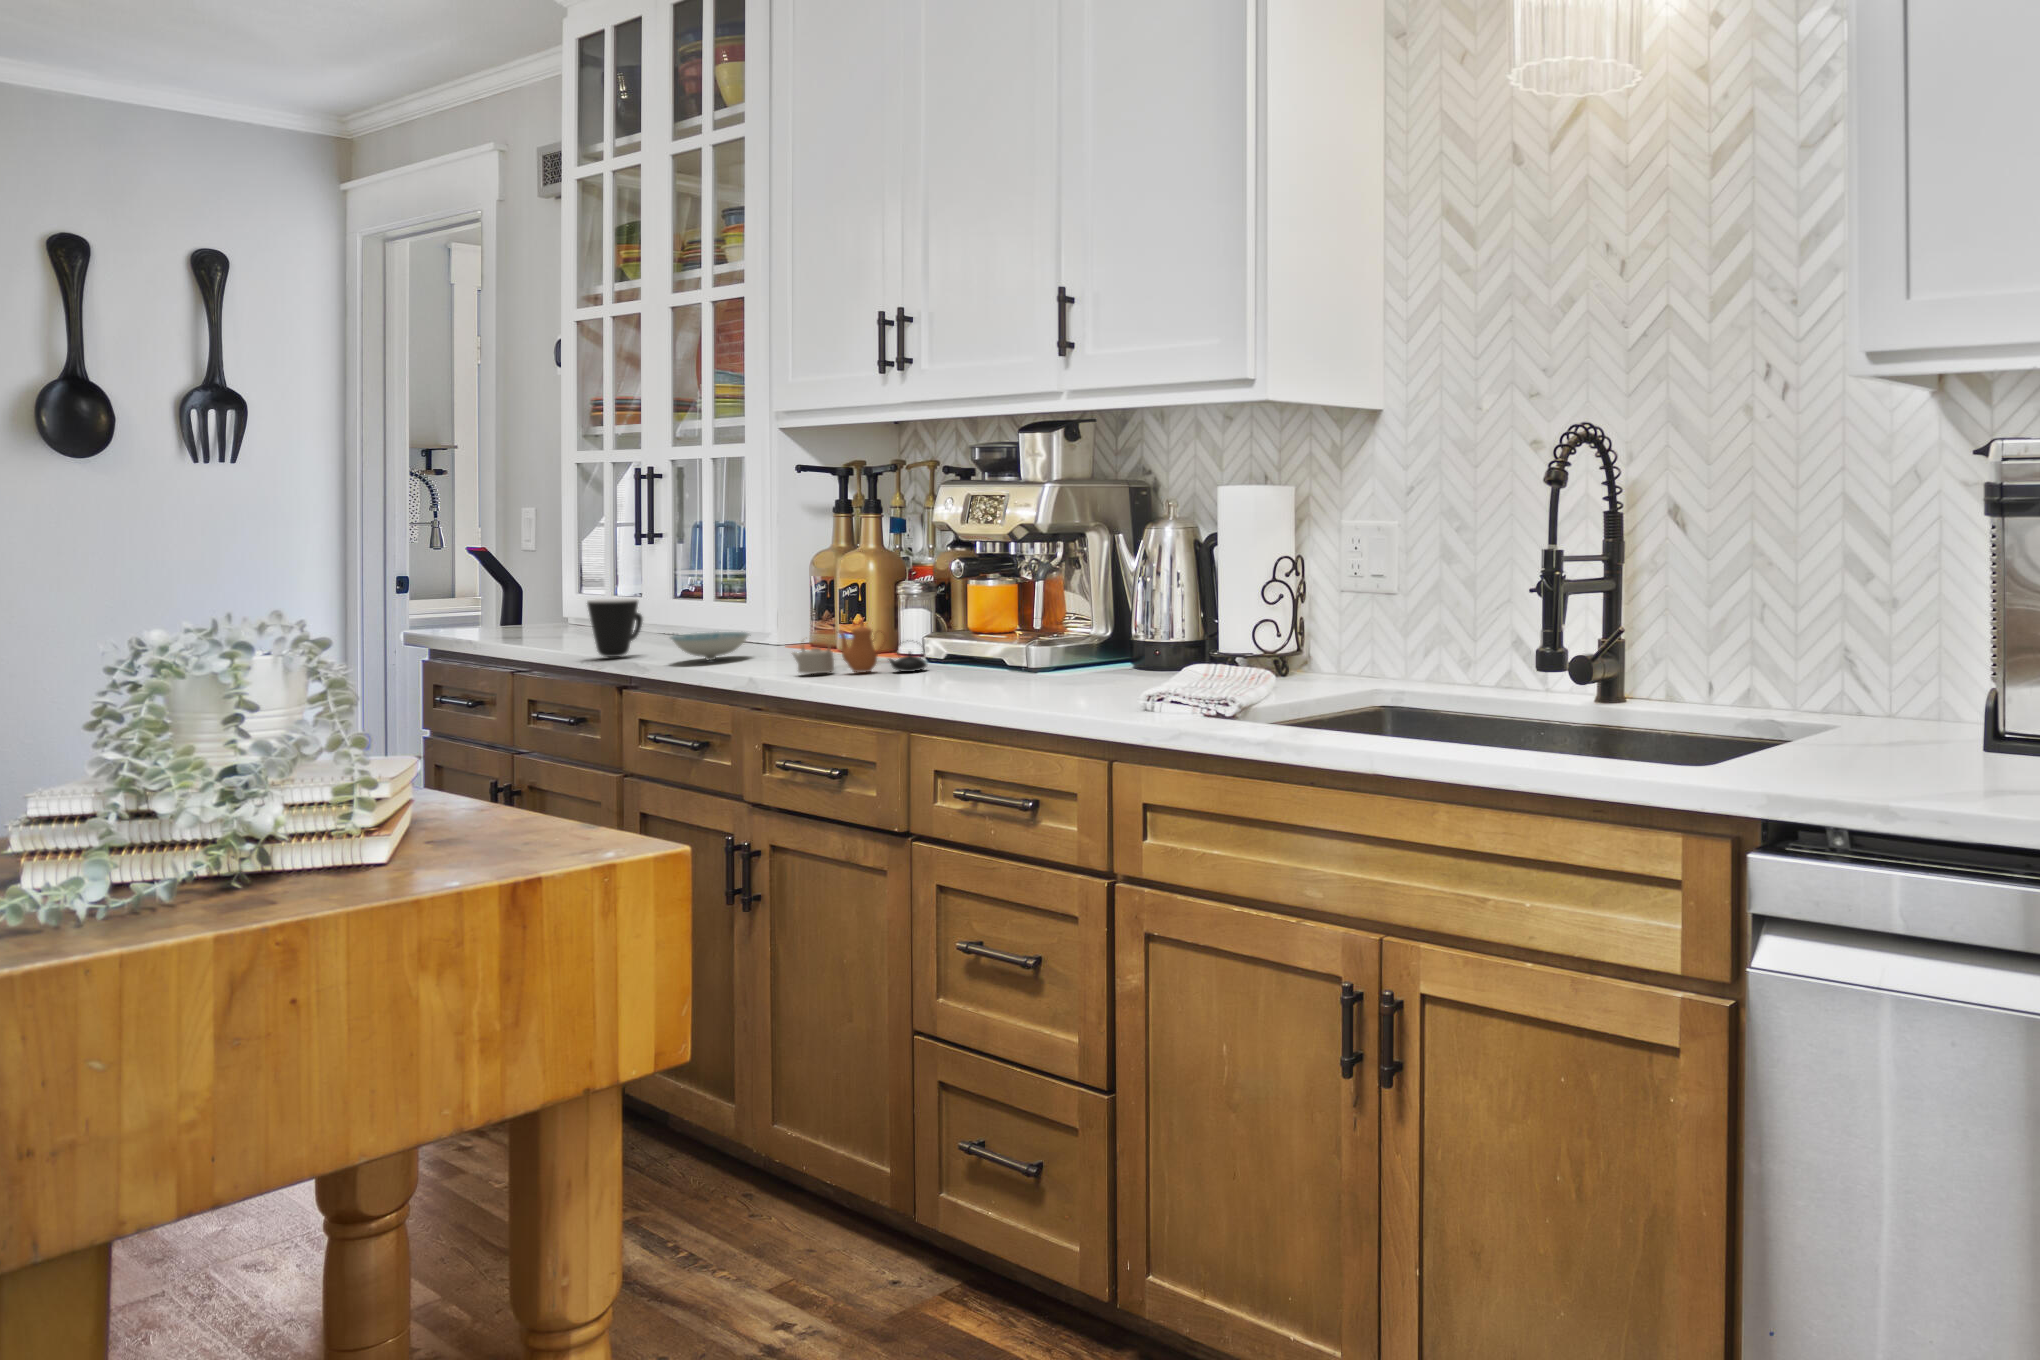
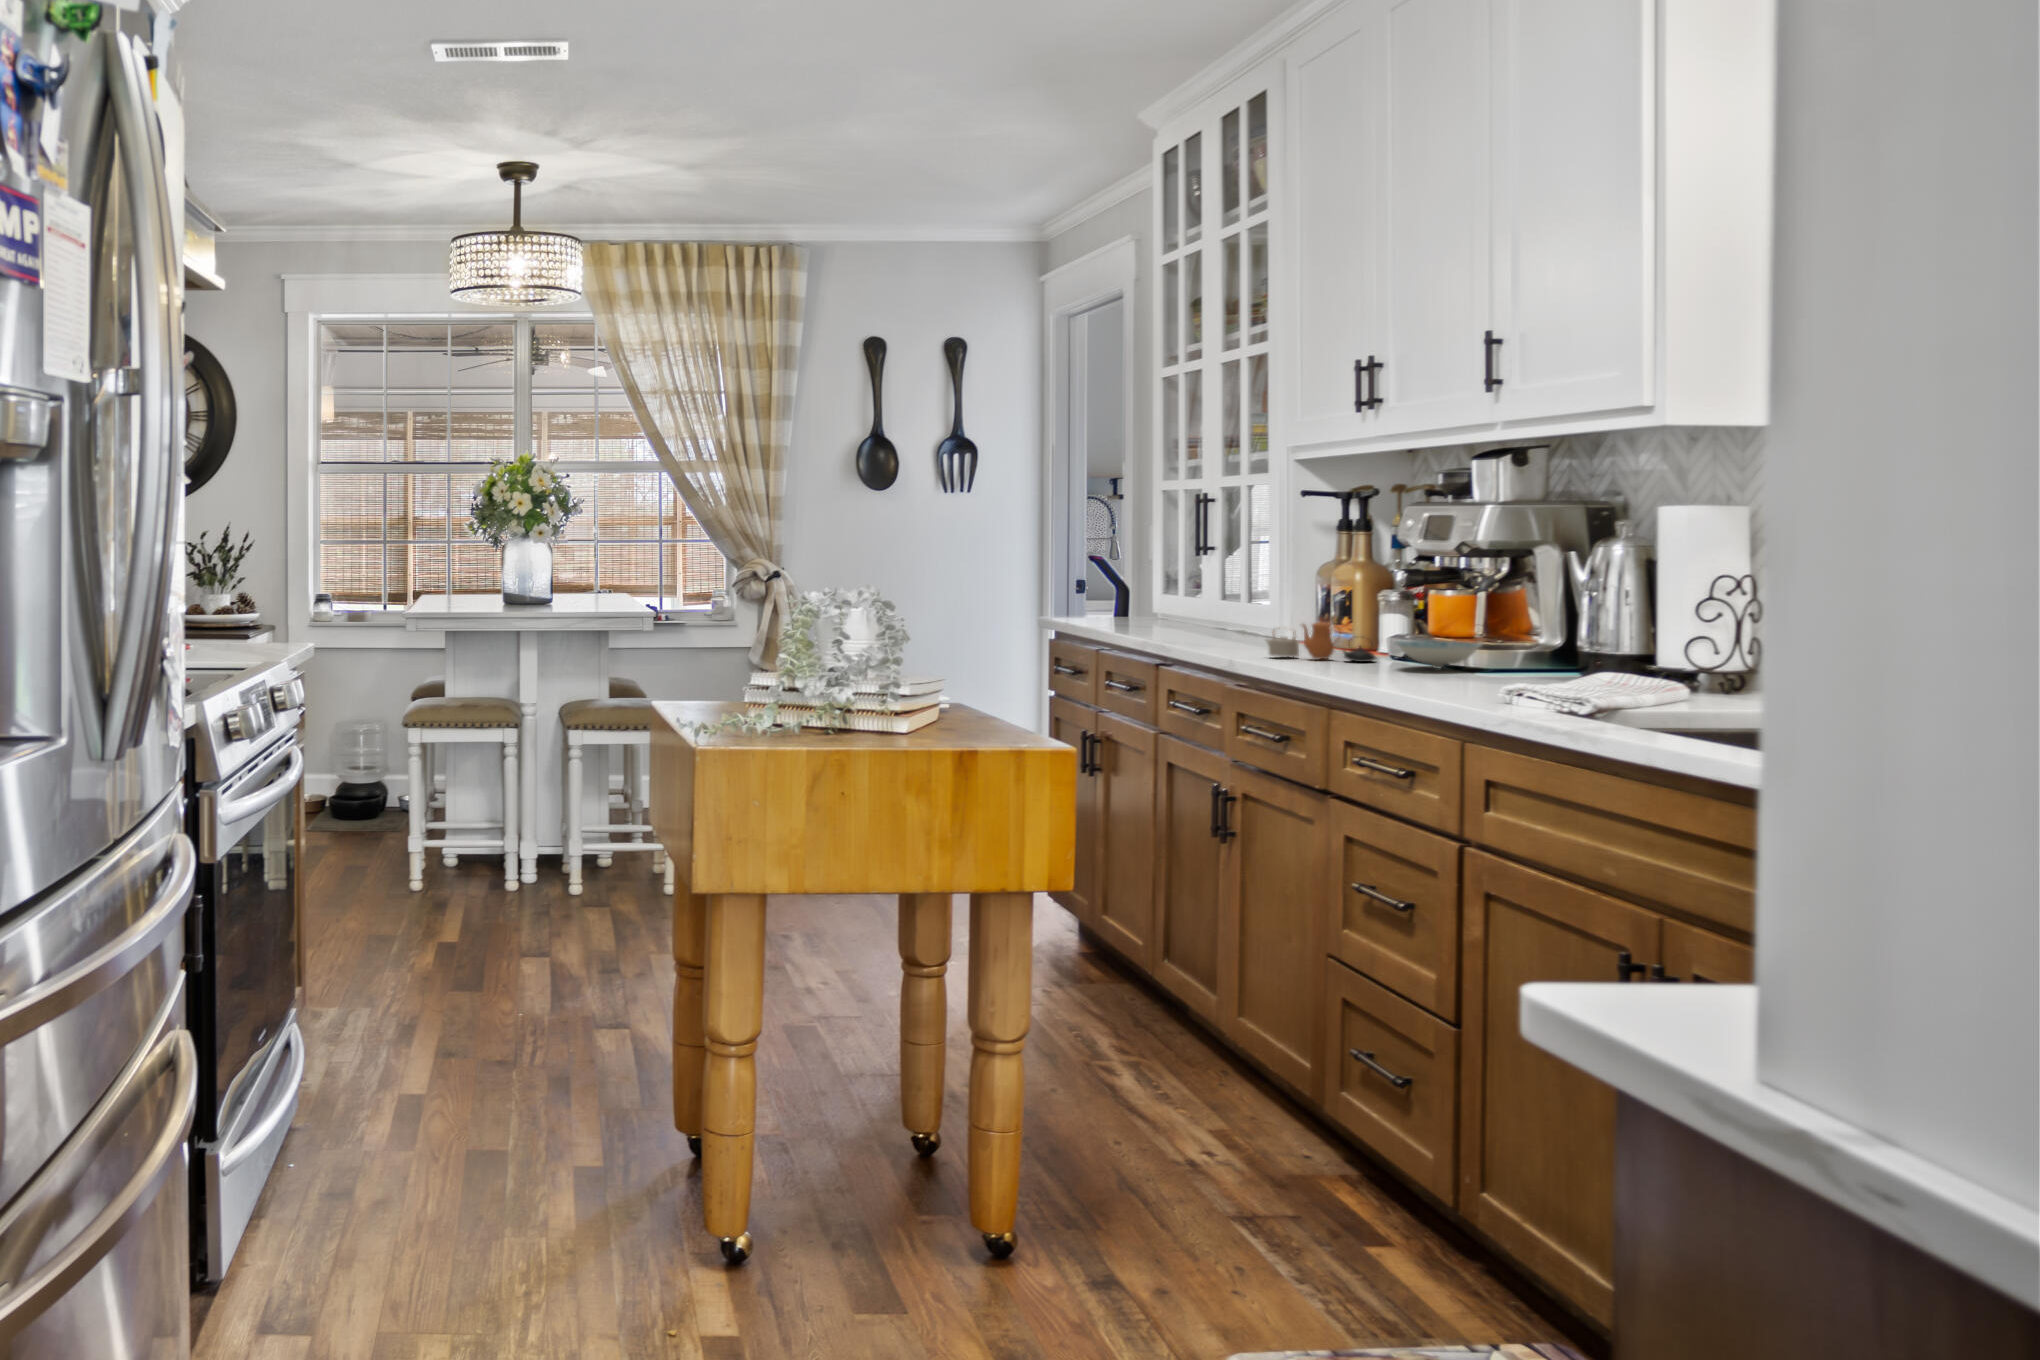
mug: present [587,599,643,657] -> none [1144,591,1186,635]
ceramic bowl: present [670,632,750,660] -> present [1396,640,1481,668]

